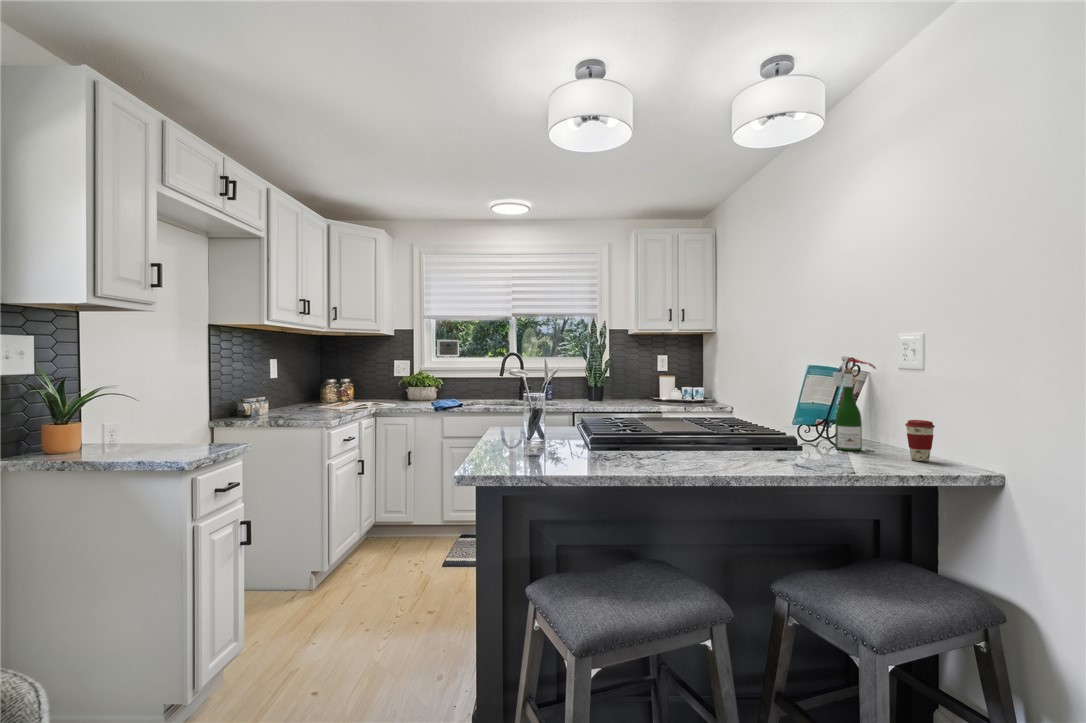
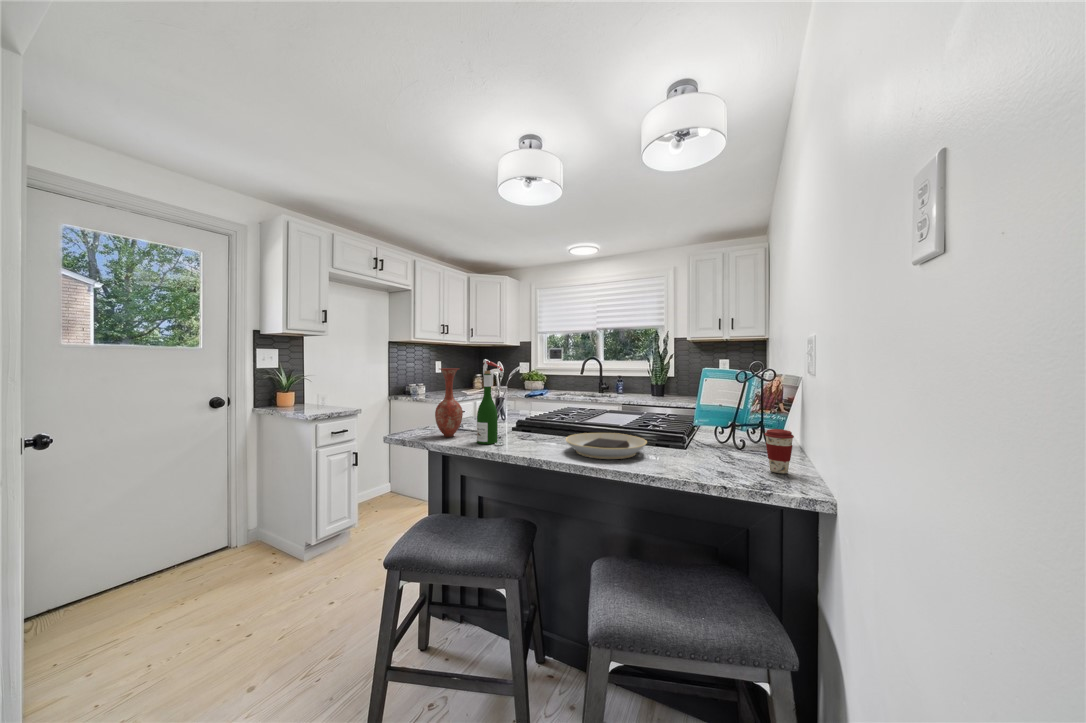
wine bottle: present [833,356,876,451] -> present [477,359,503,445]
vase: none [514,367,551,462] -> present [435,368,463,437]
plate: none [702,439,801,466] -> present [566,433,647,459]

